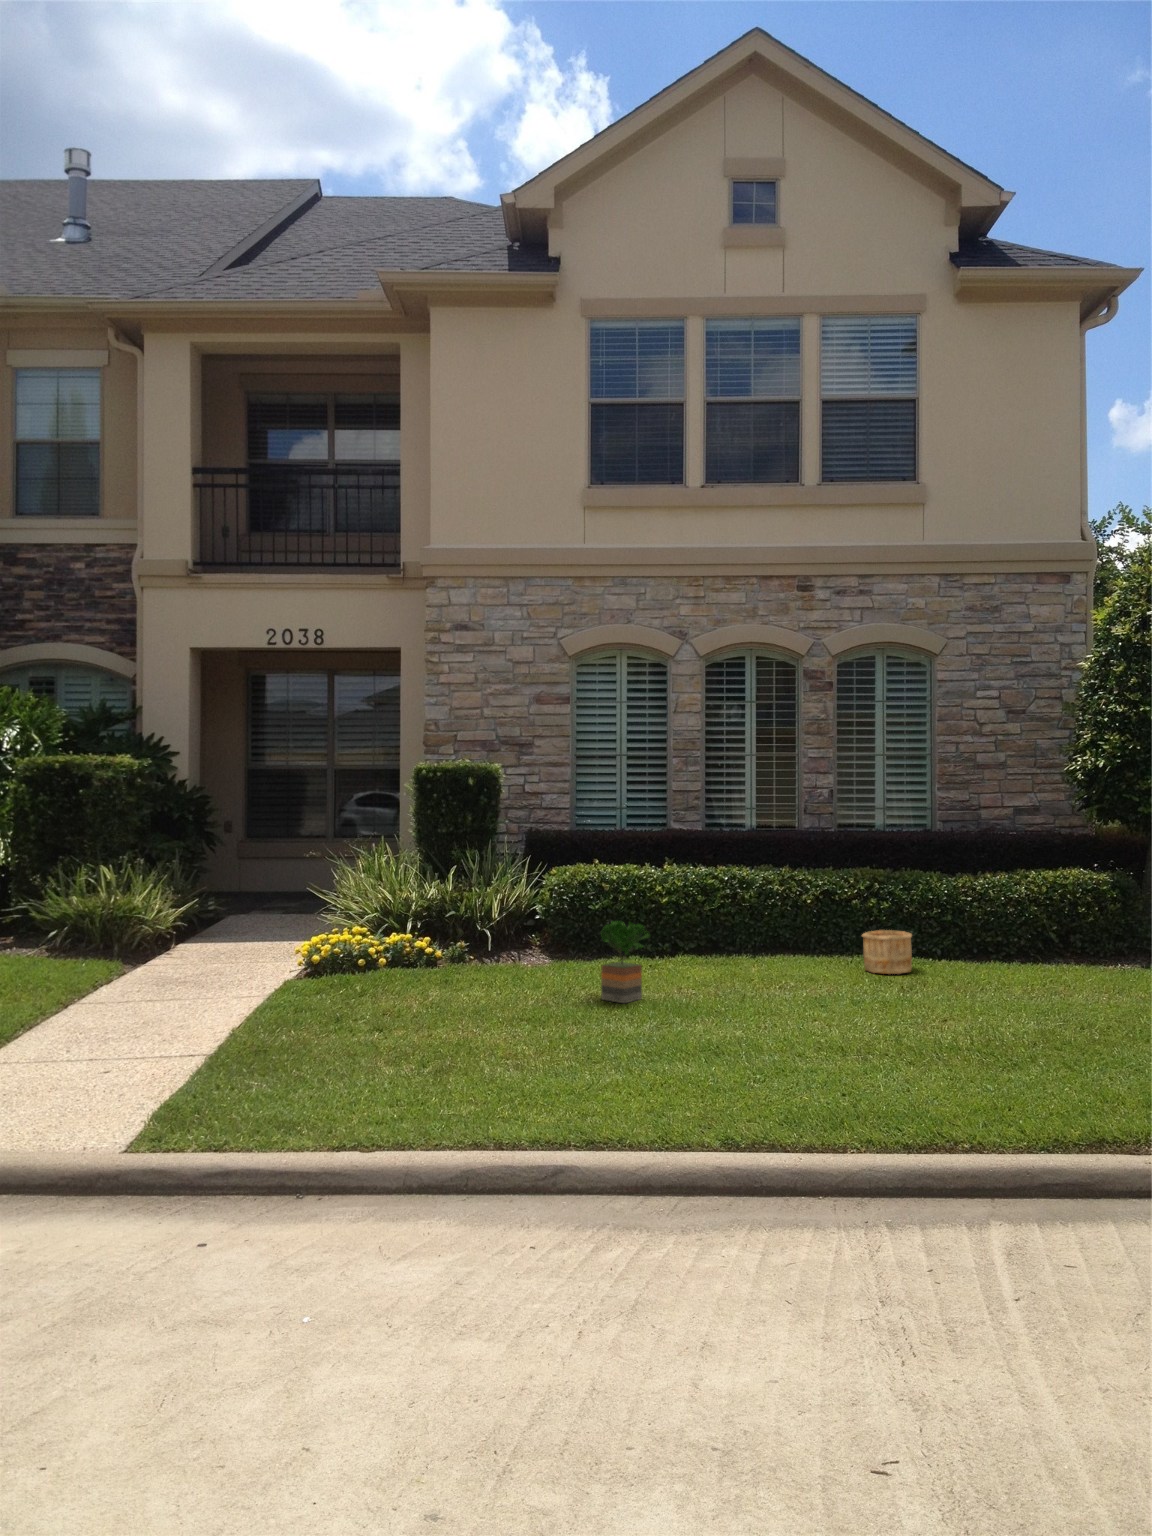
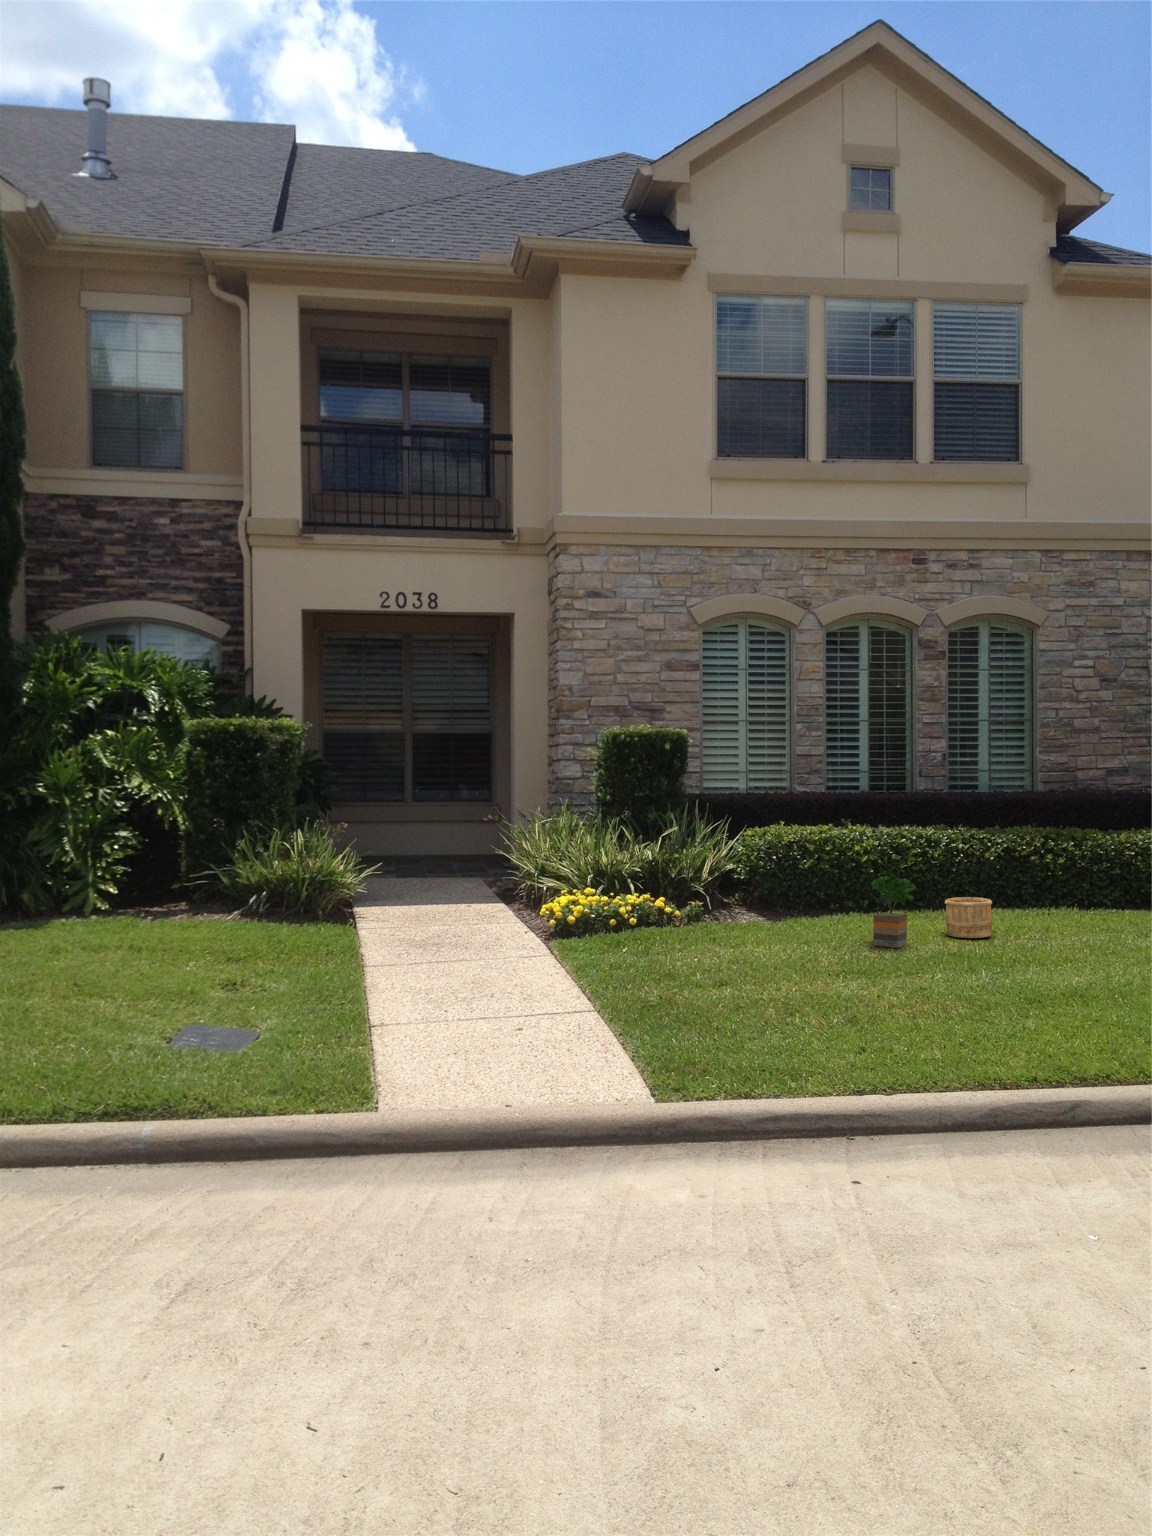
wooden bucket: present [862,930,912,974] -> present [944,897,992,938]

